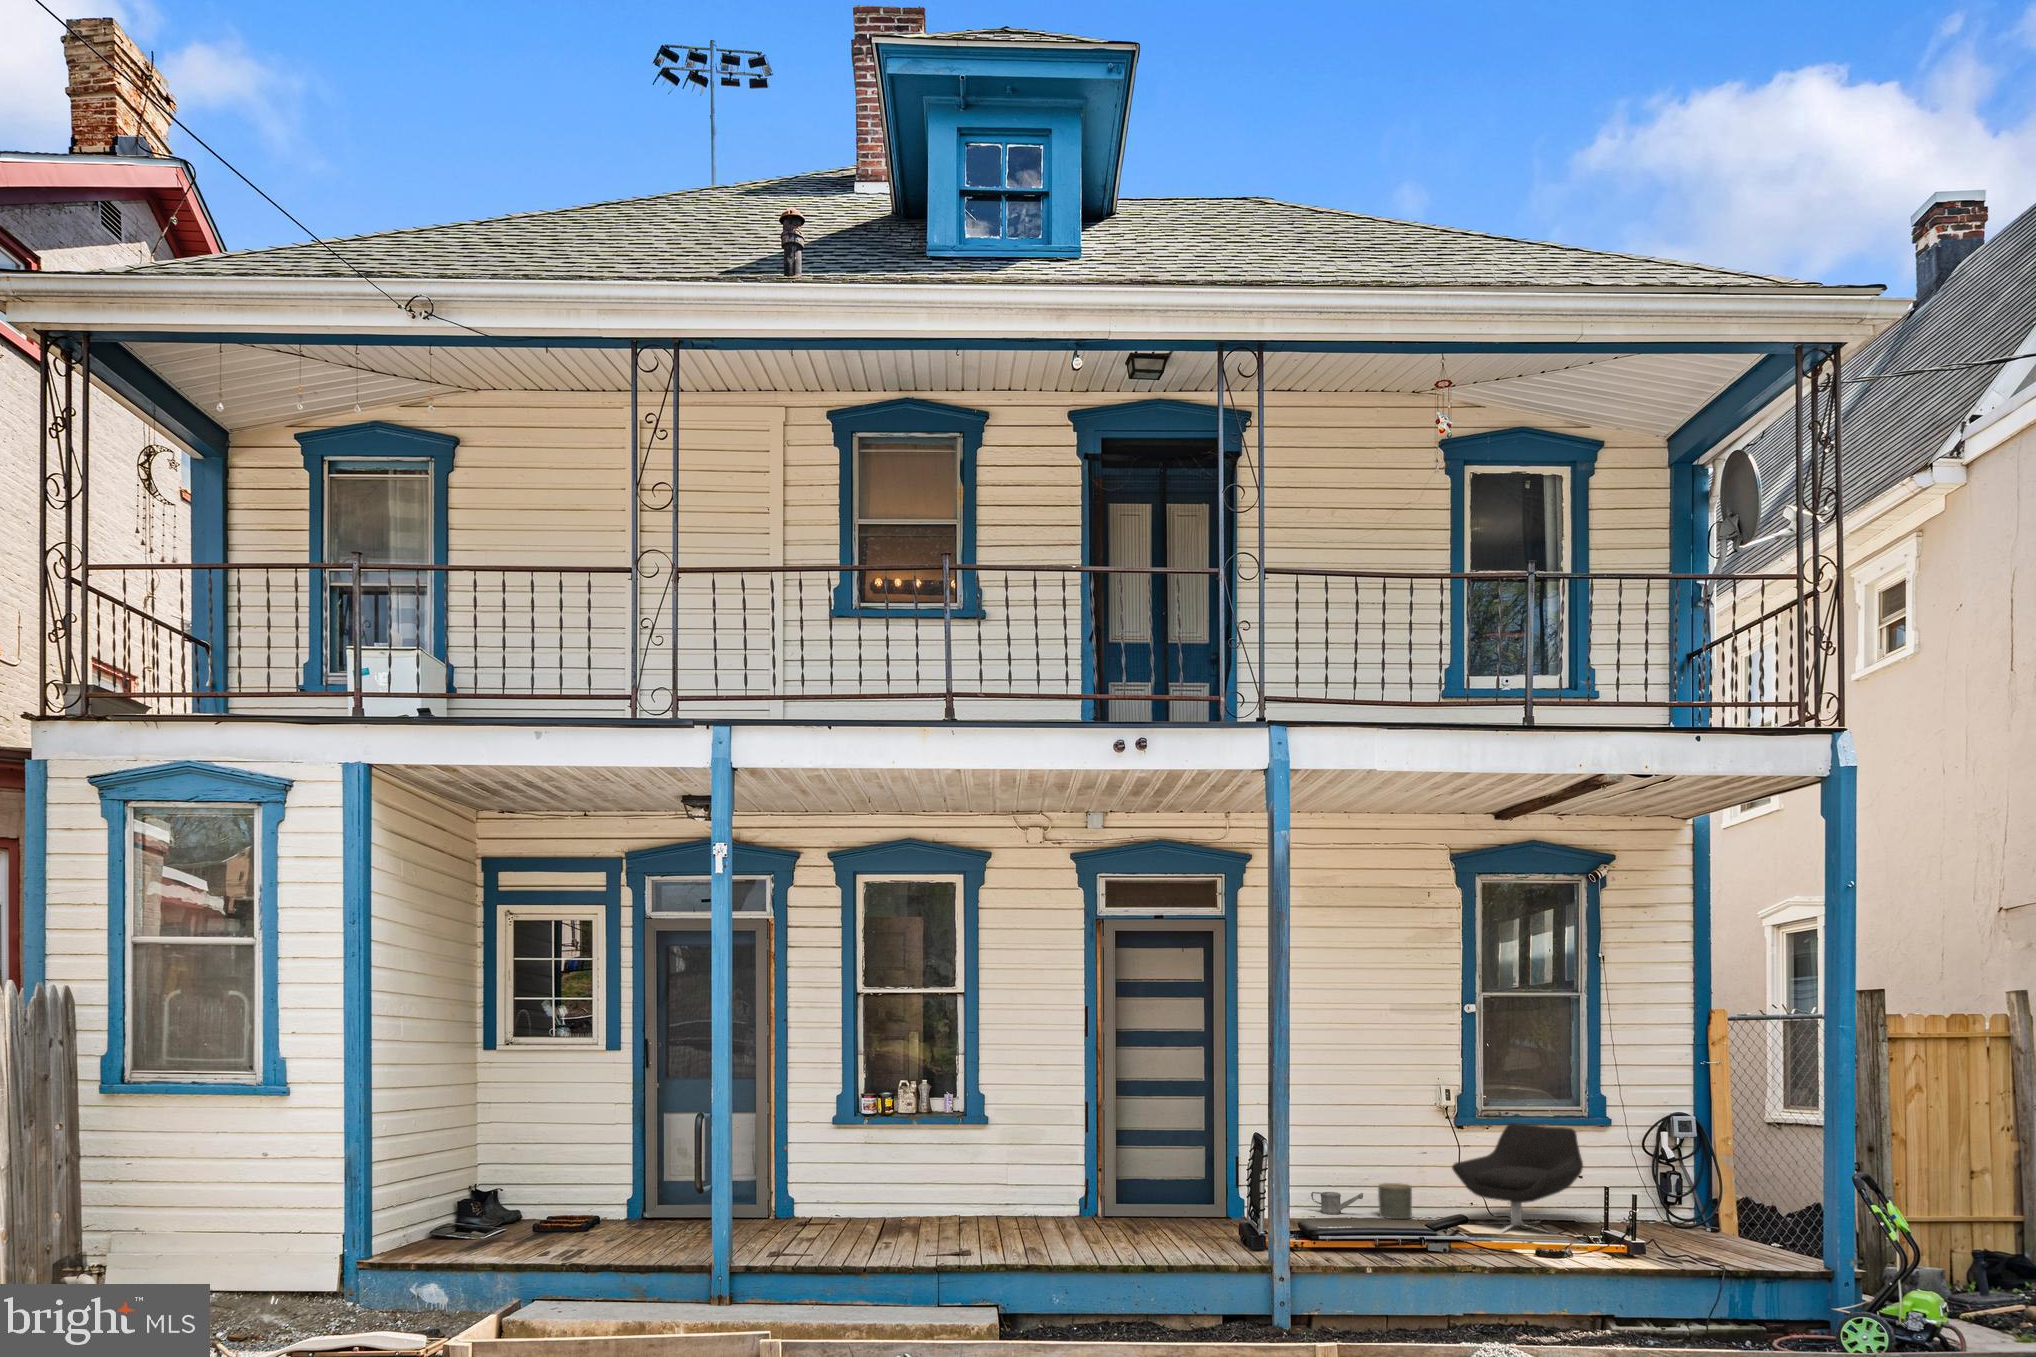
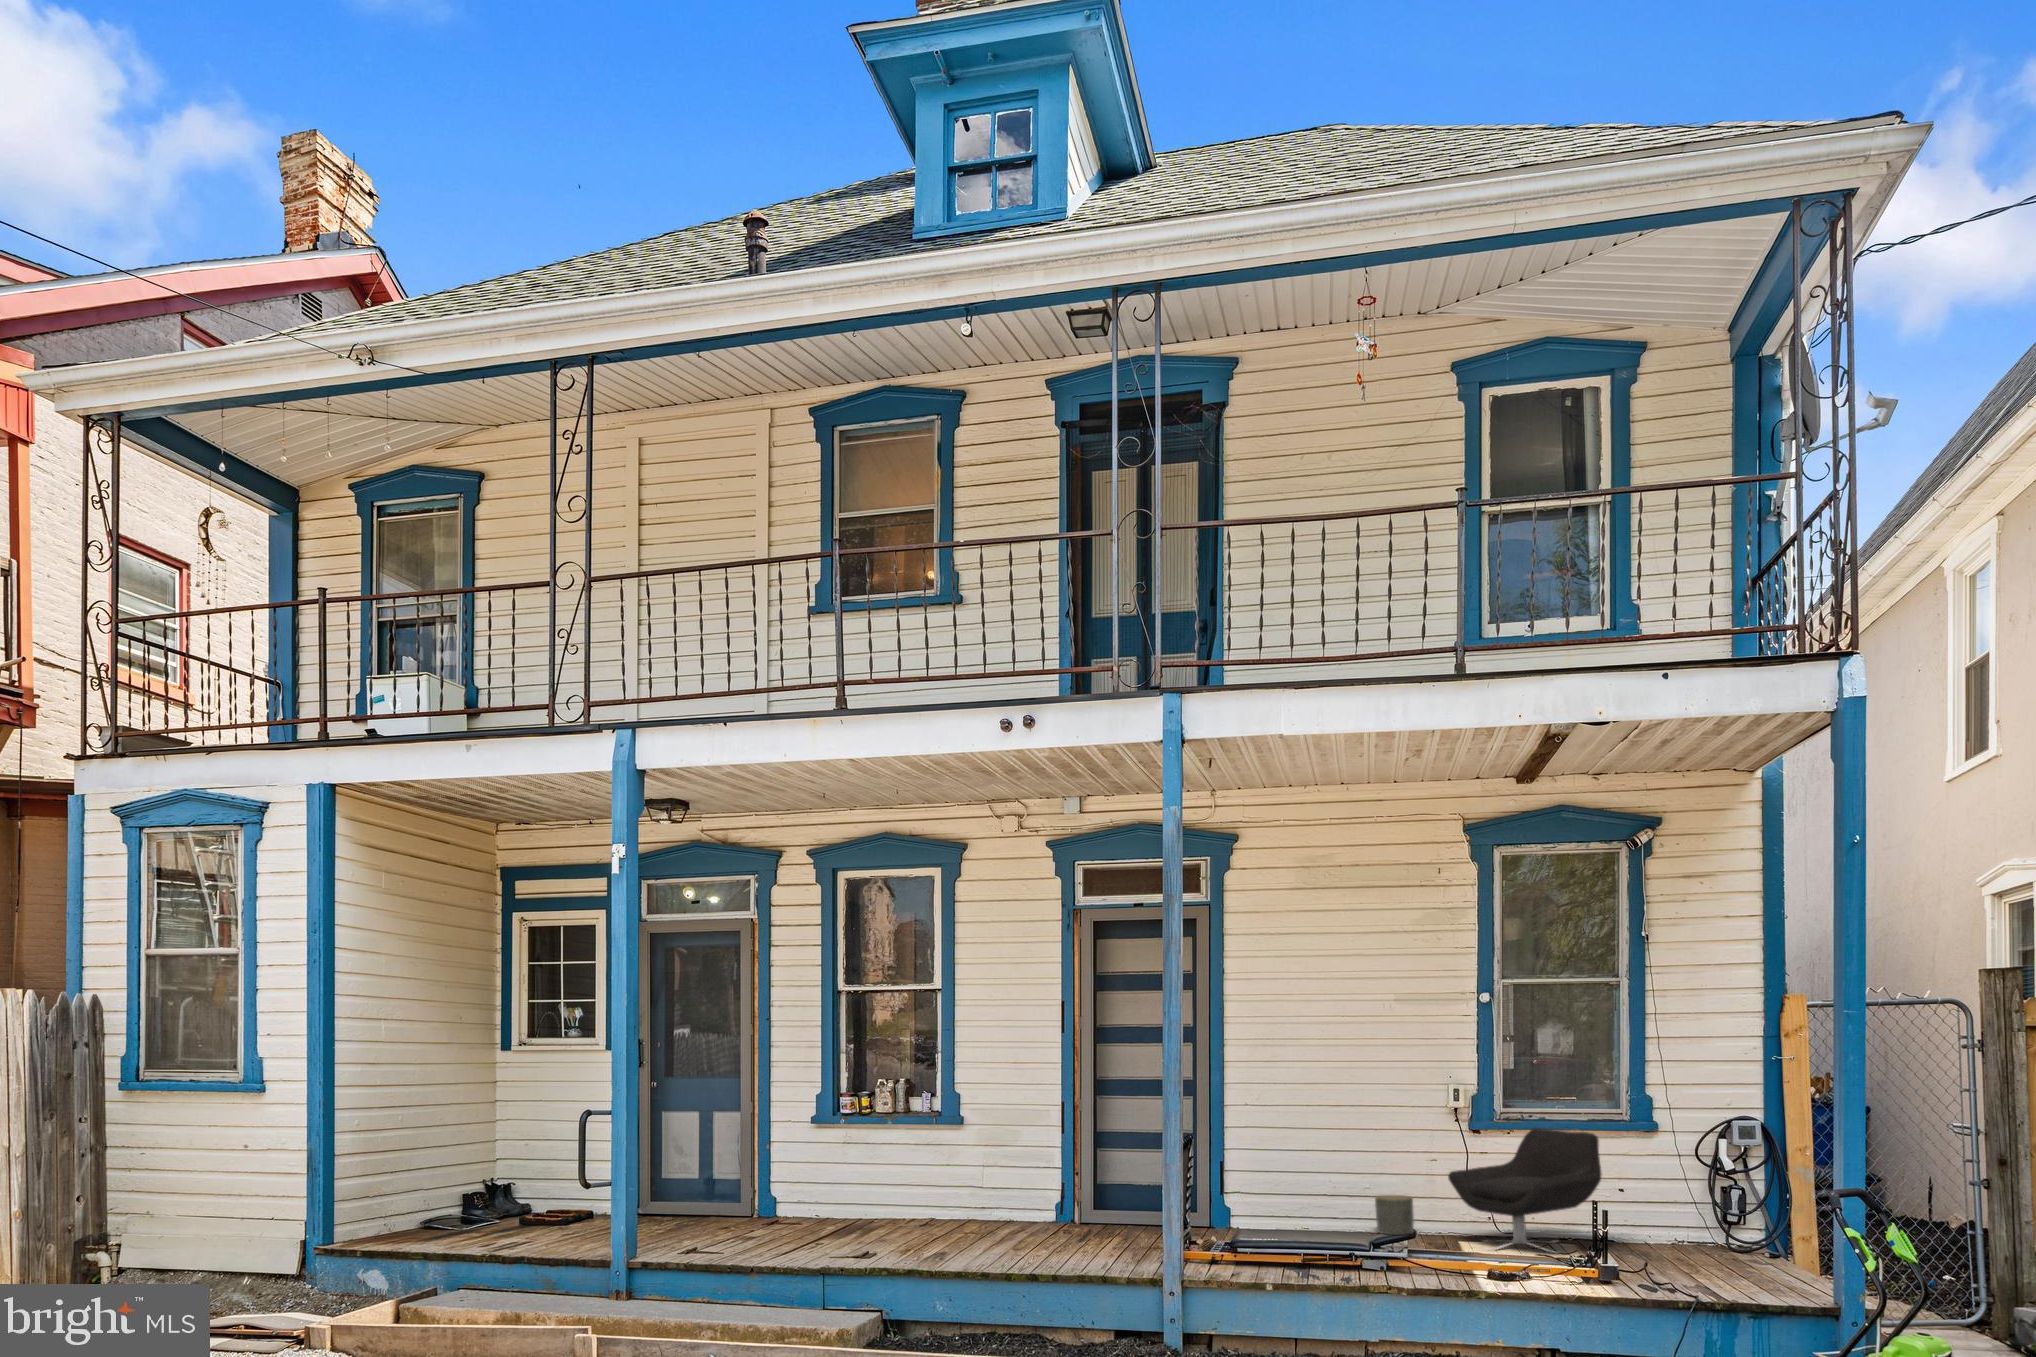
watering can: present [1311,1192,1363,1215] -> none [1307,1203,1358,1229]

